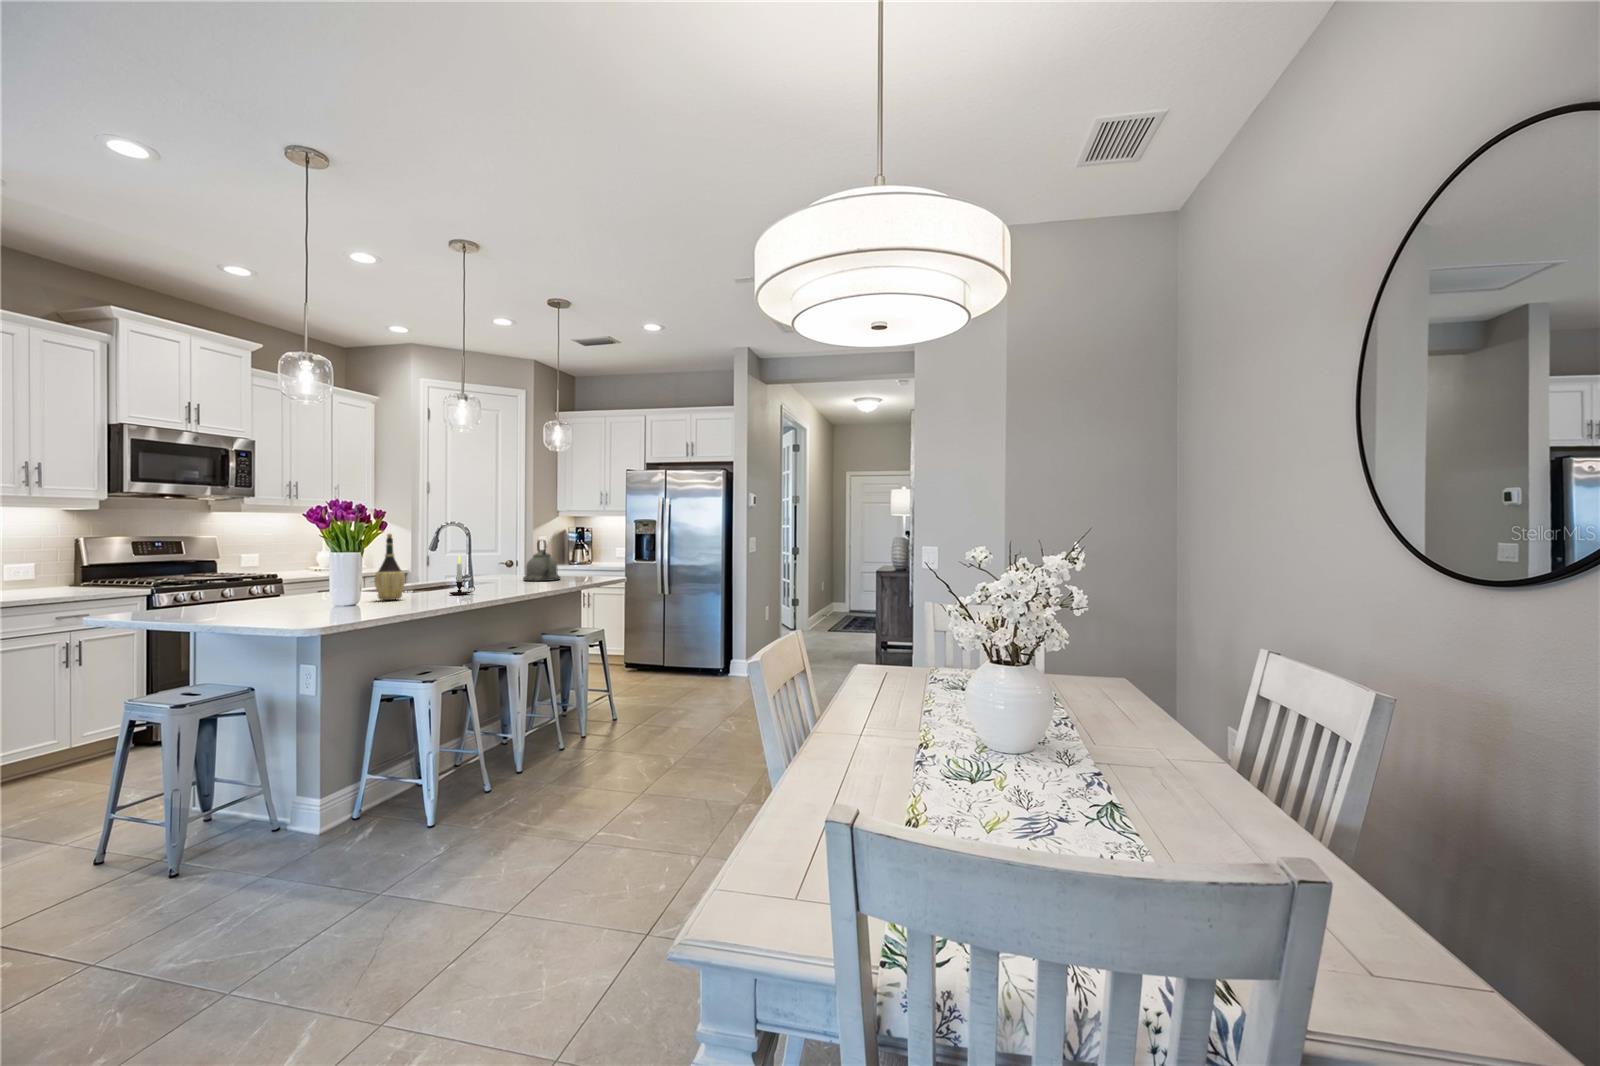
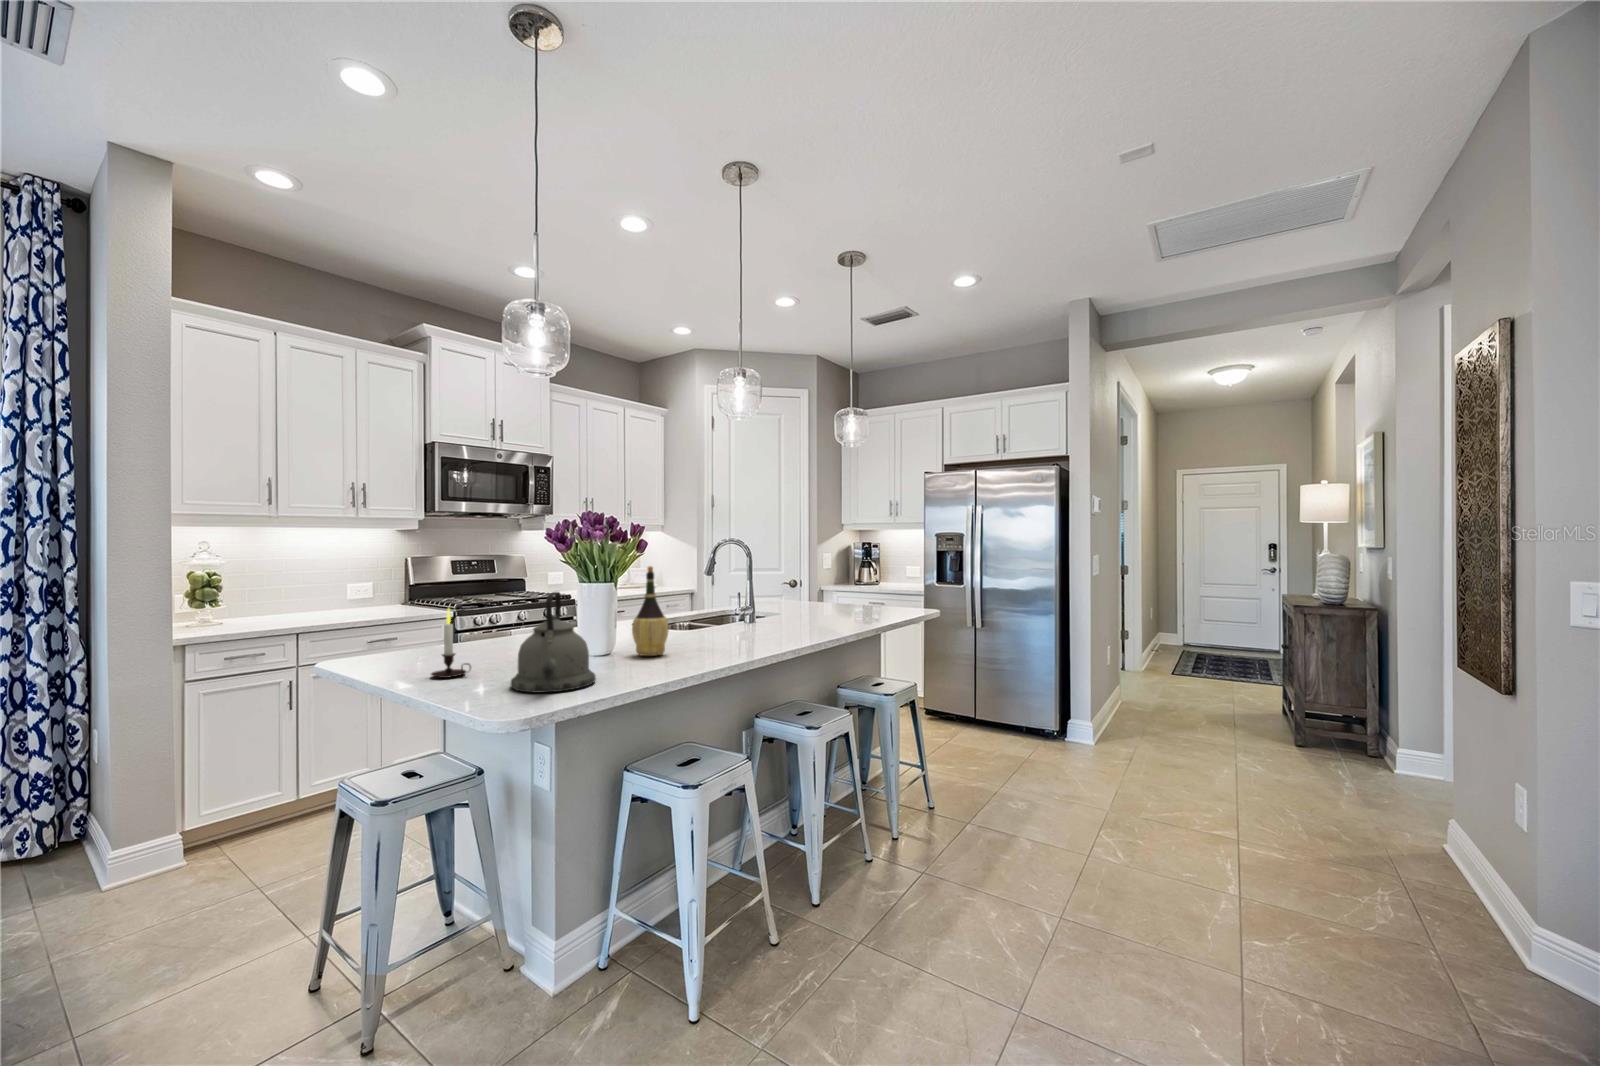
kettle: present [523,540,560,581] -> present [511,592,596,693]
candle: present [450,554,475,595] -> present [431,609,471,678]

